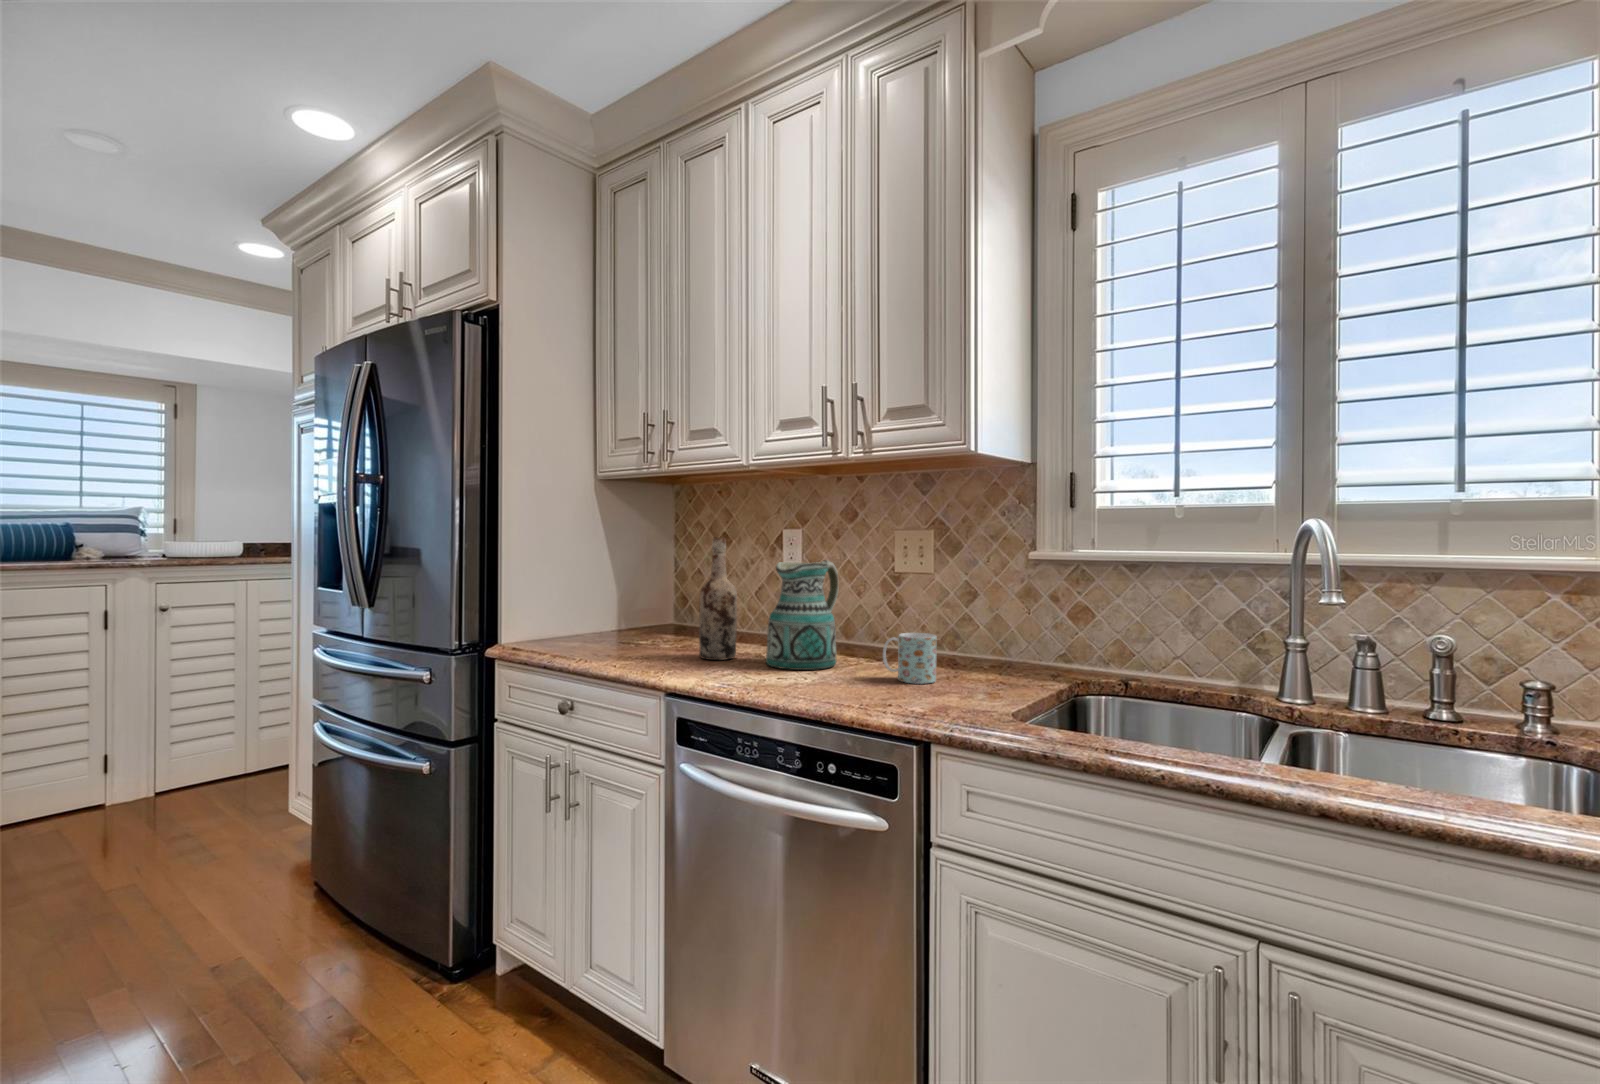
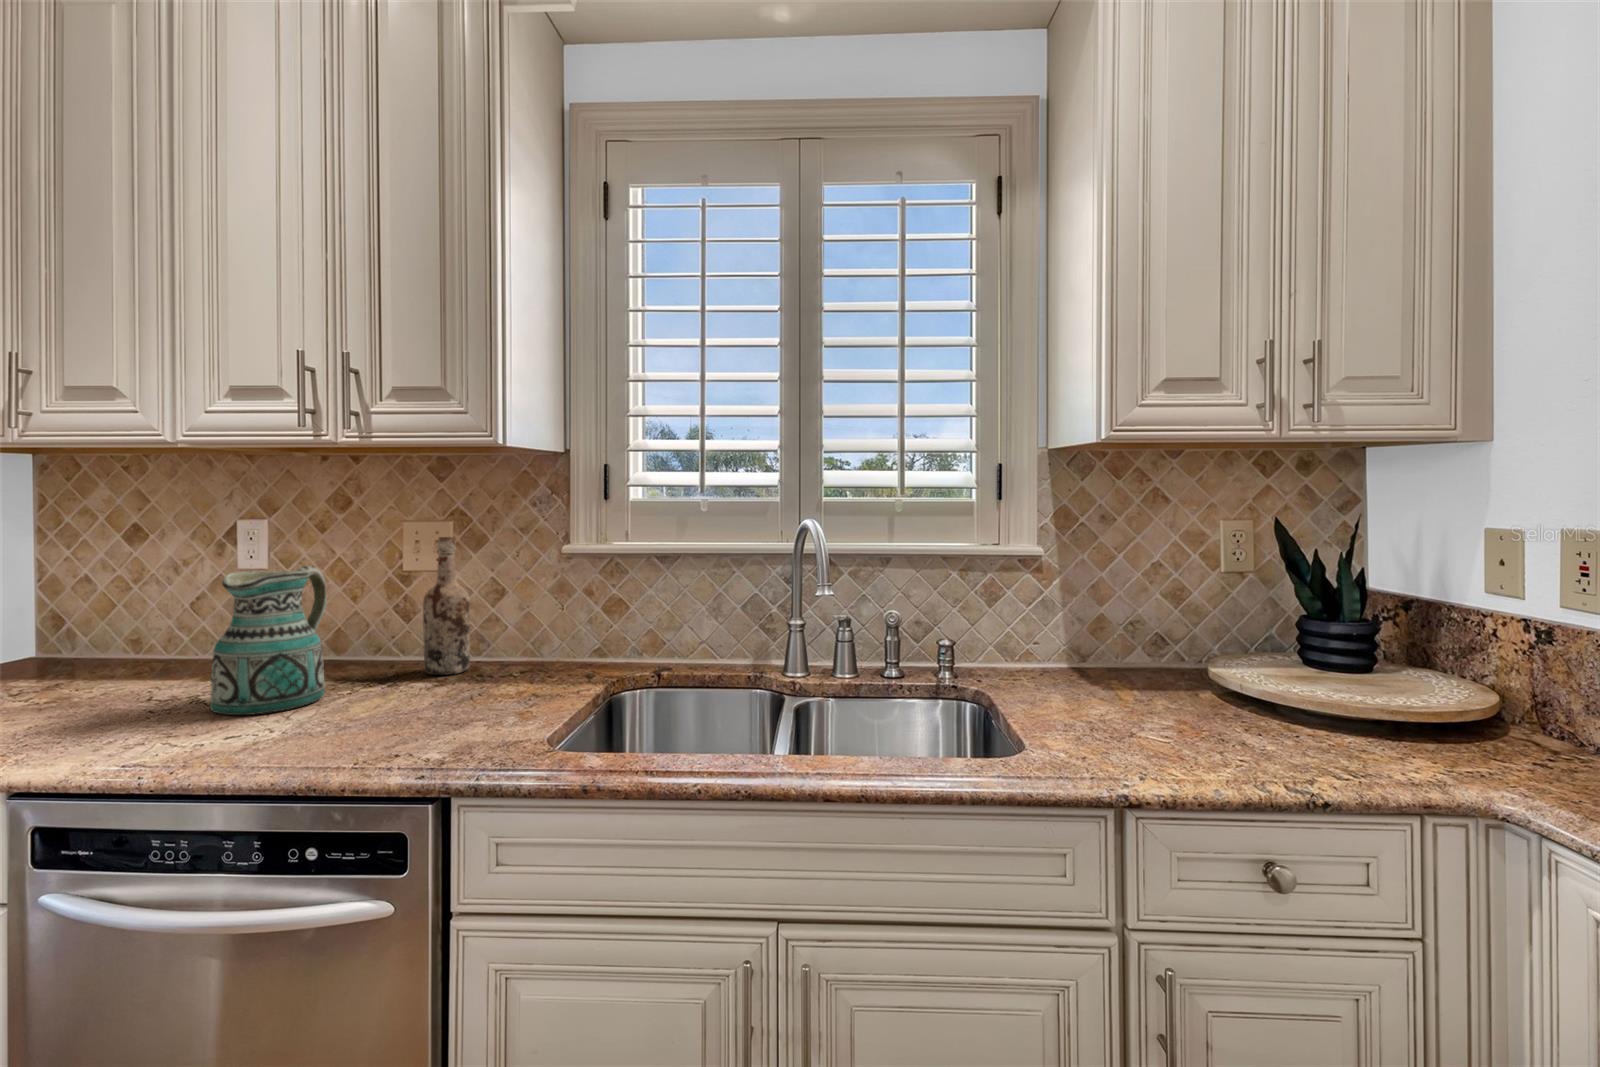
wine bottle: present [699,537,737,660] -> present [423,537,470,675]
mug: present [883,633,937,684] -> none [389,649,460,711]

